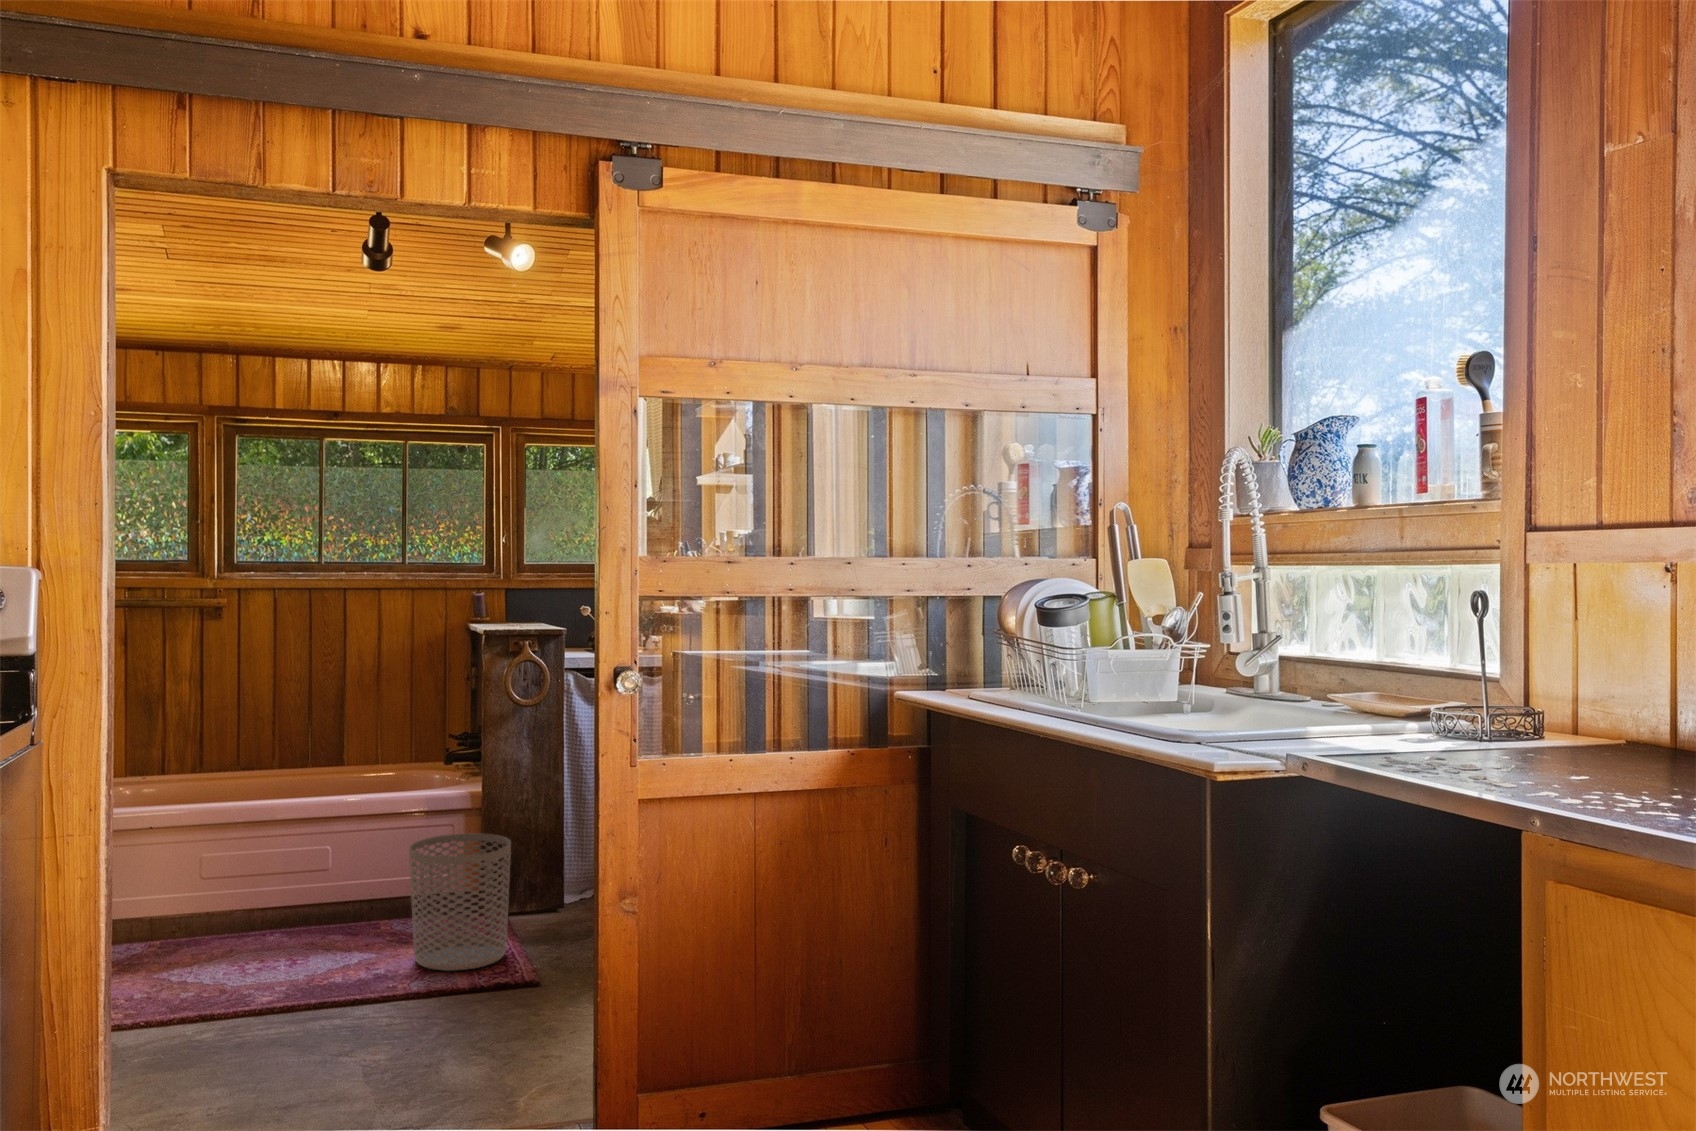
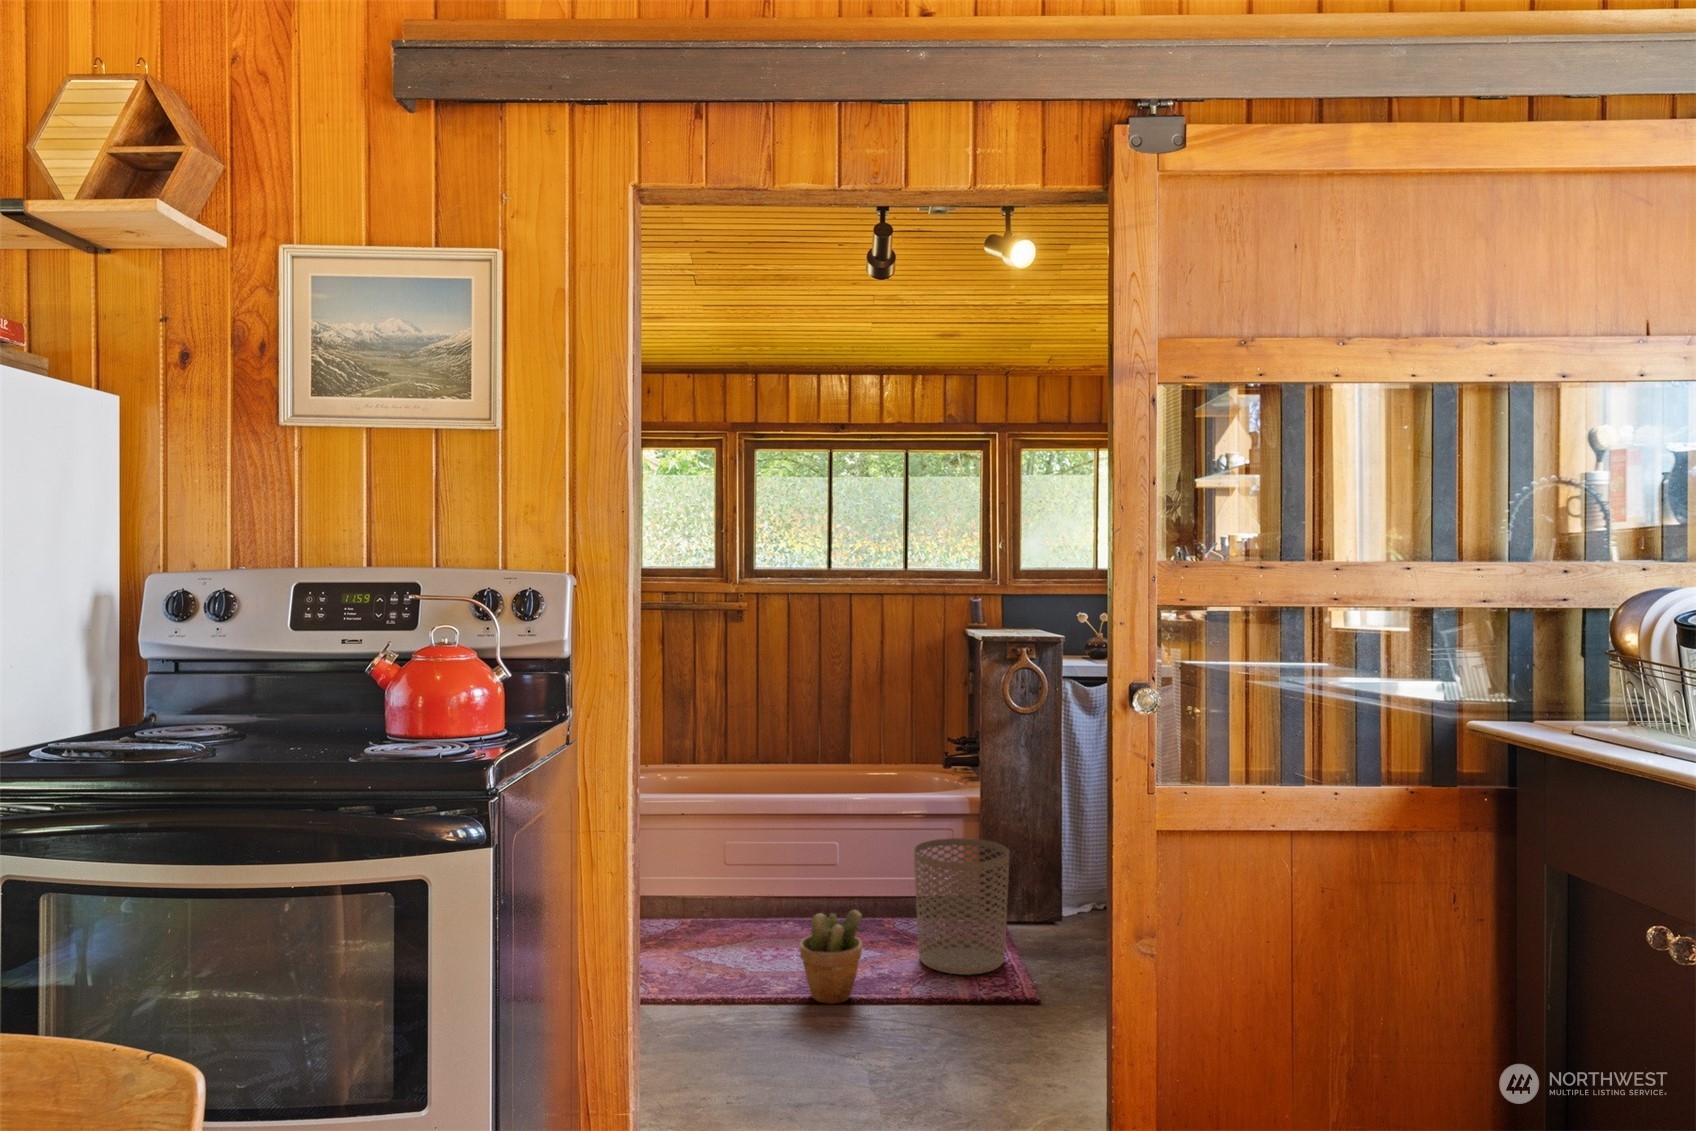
potted plant: none [281,913,353,1012] -> present [800,910,862,1004]

